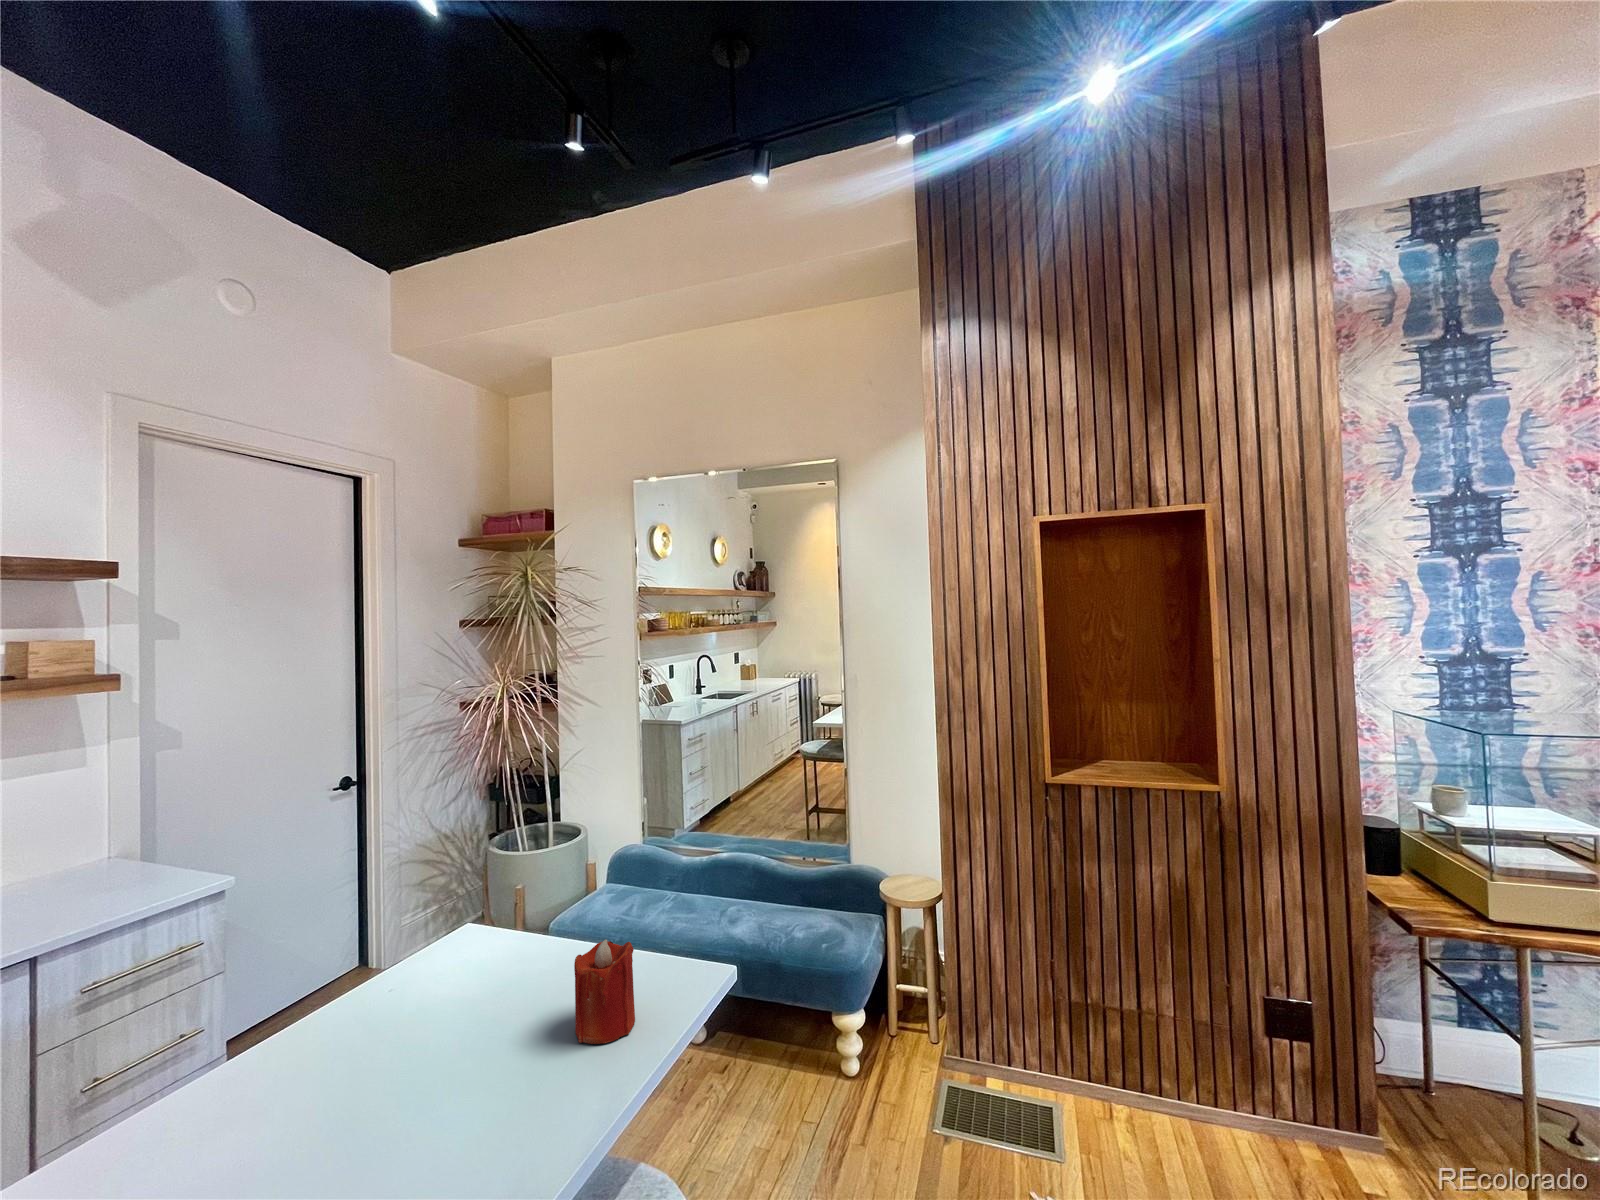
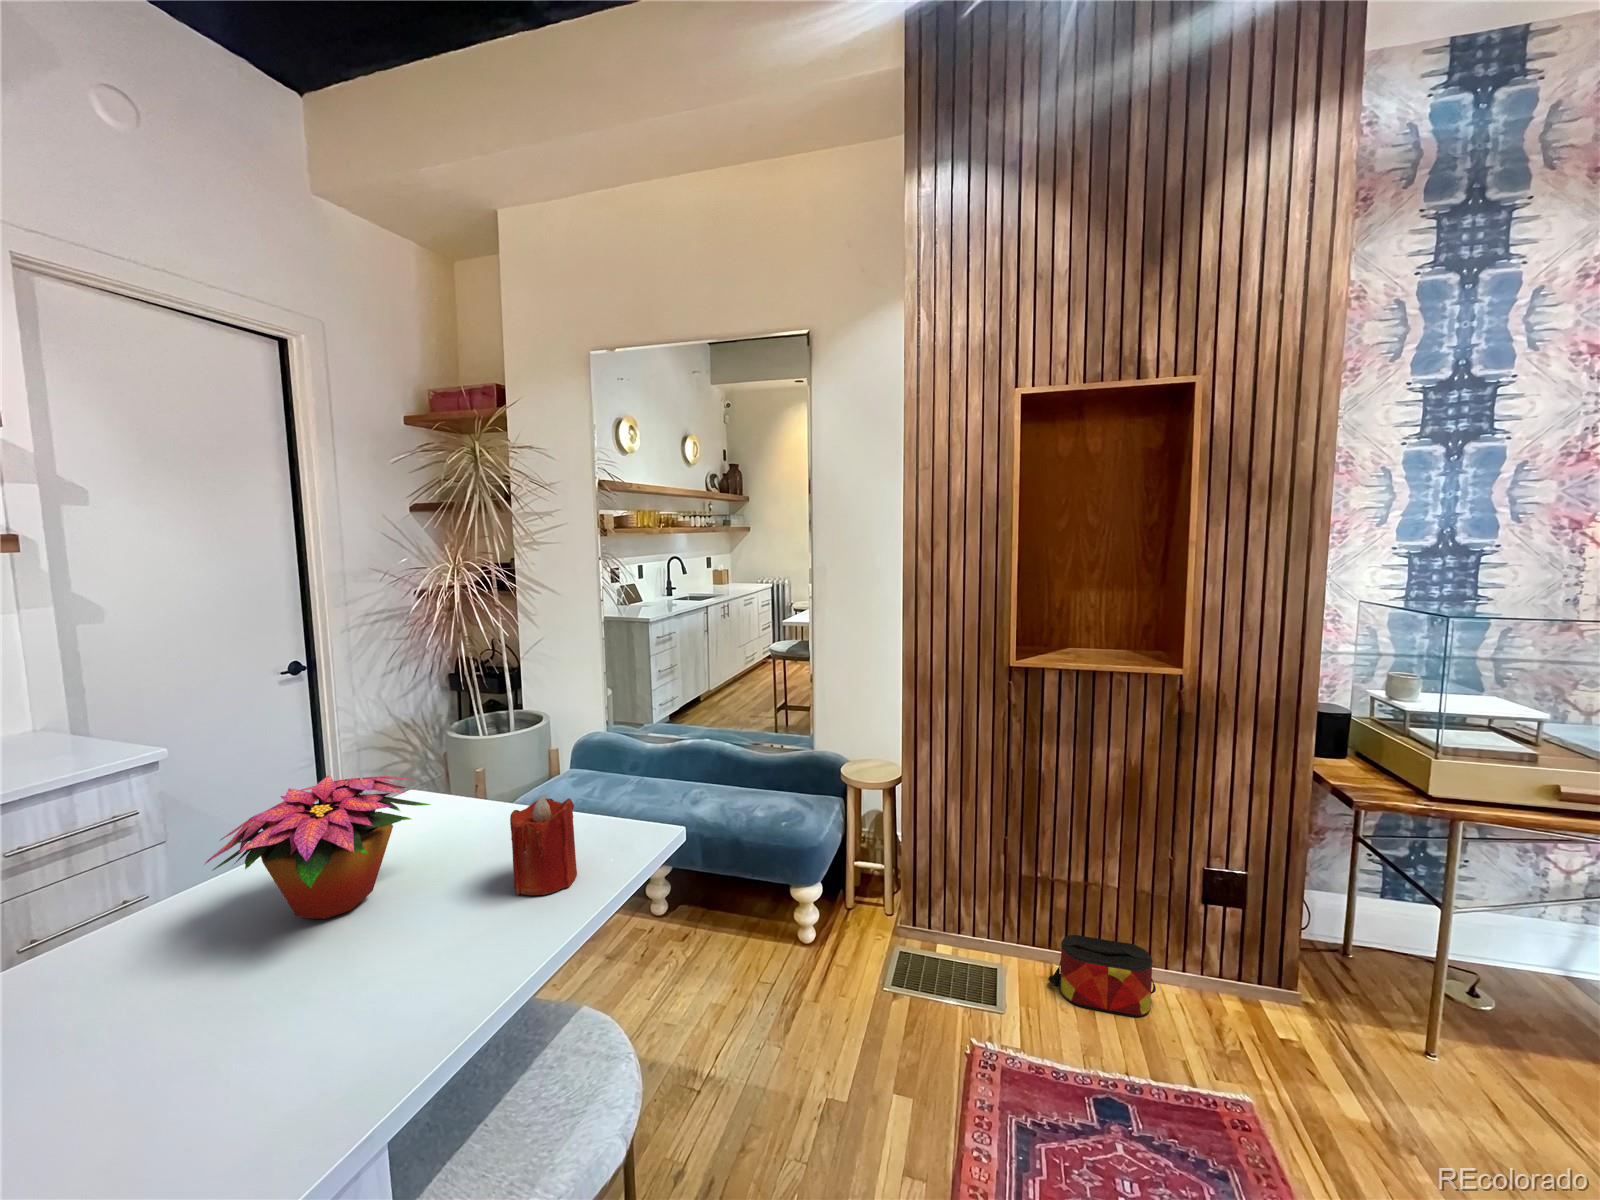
flower arrangement: none [285,918,501,1070] -> present [205,775,430,919]
bag: none [1108,1070,1224,1167] -> present [1048,935,1156,1017]

